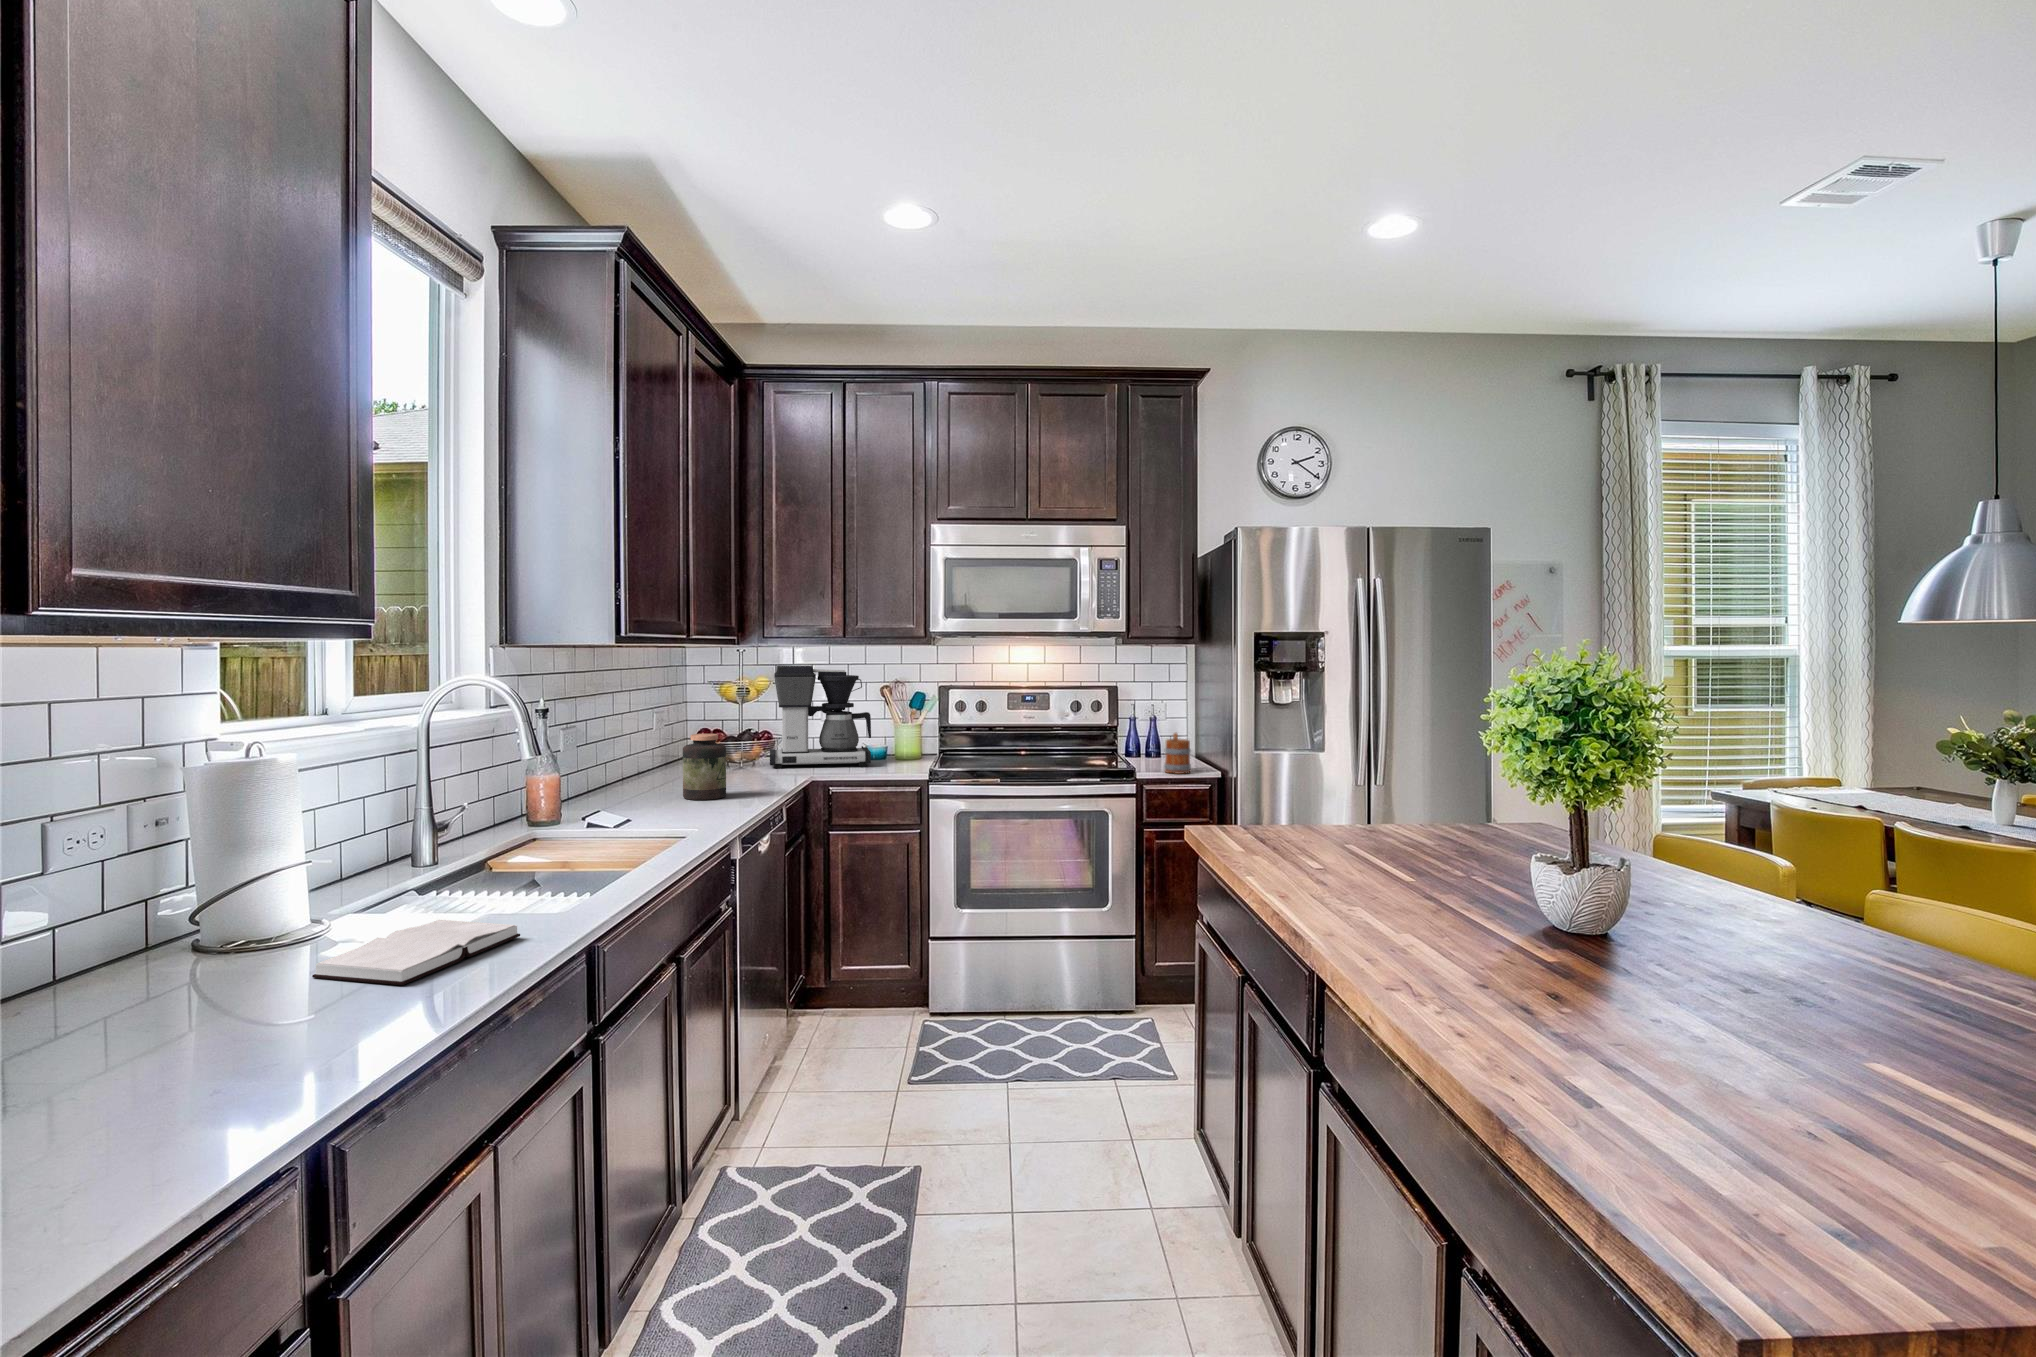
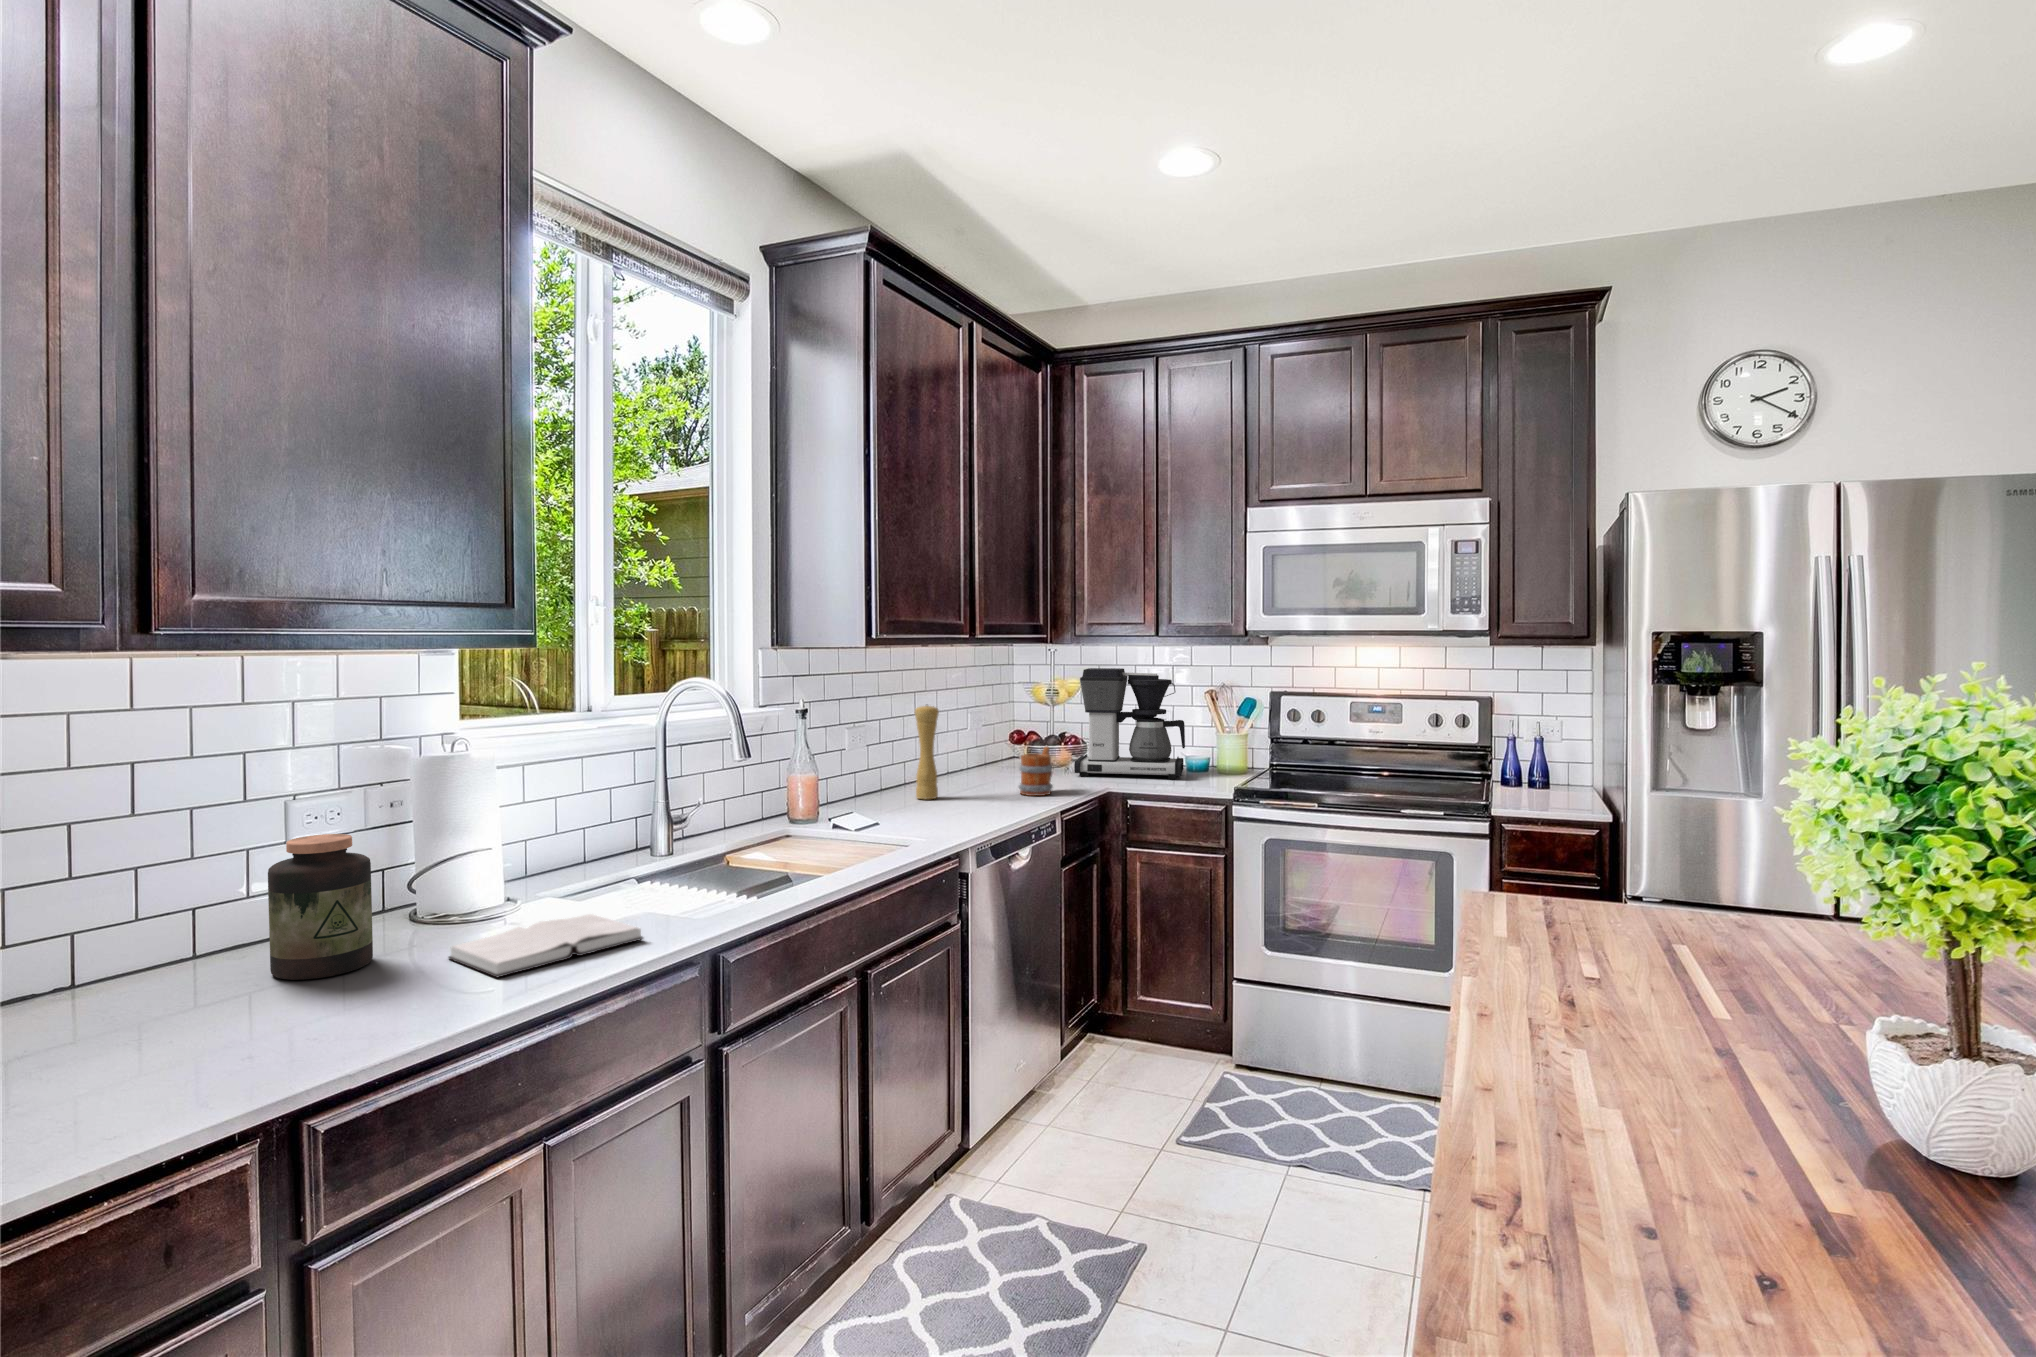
pepper mill: none [634,702,659,796] -> present [915,705,939,799]
mug: present [1164,733,1191,774] -> present [1019,746,1053,796]
jar: present [683,734,726,800] -> present [268,834,373,980]

